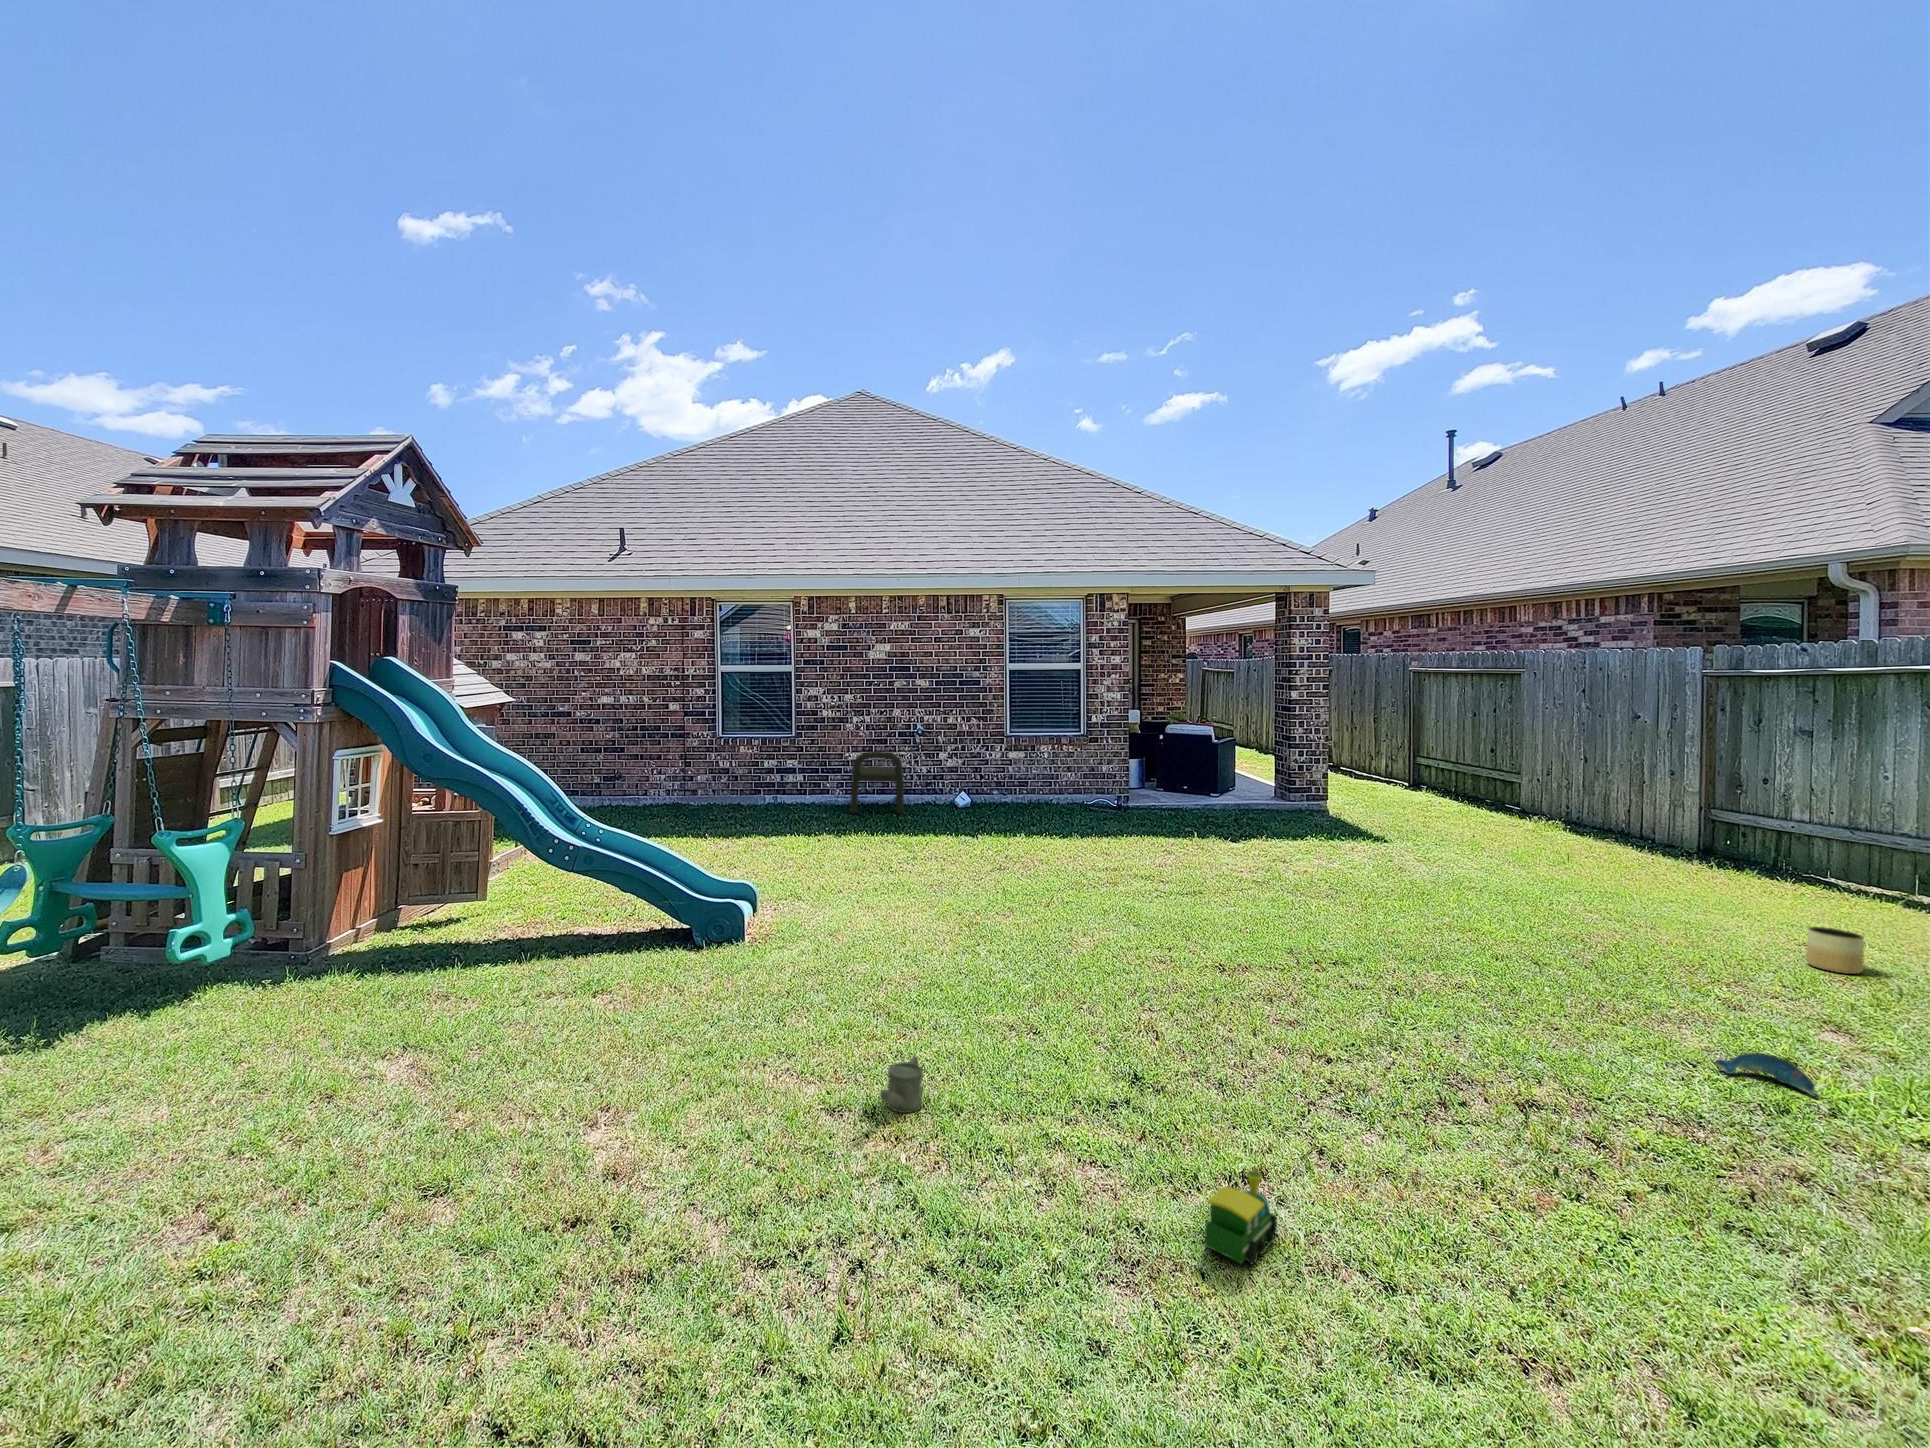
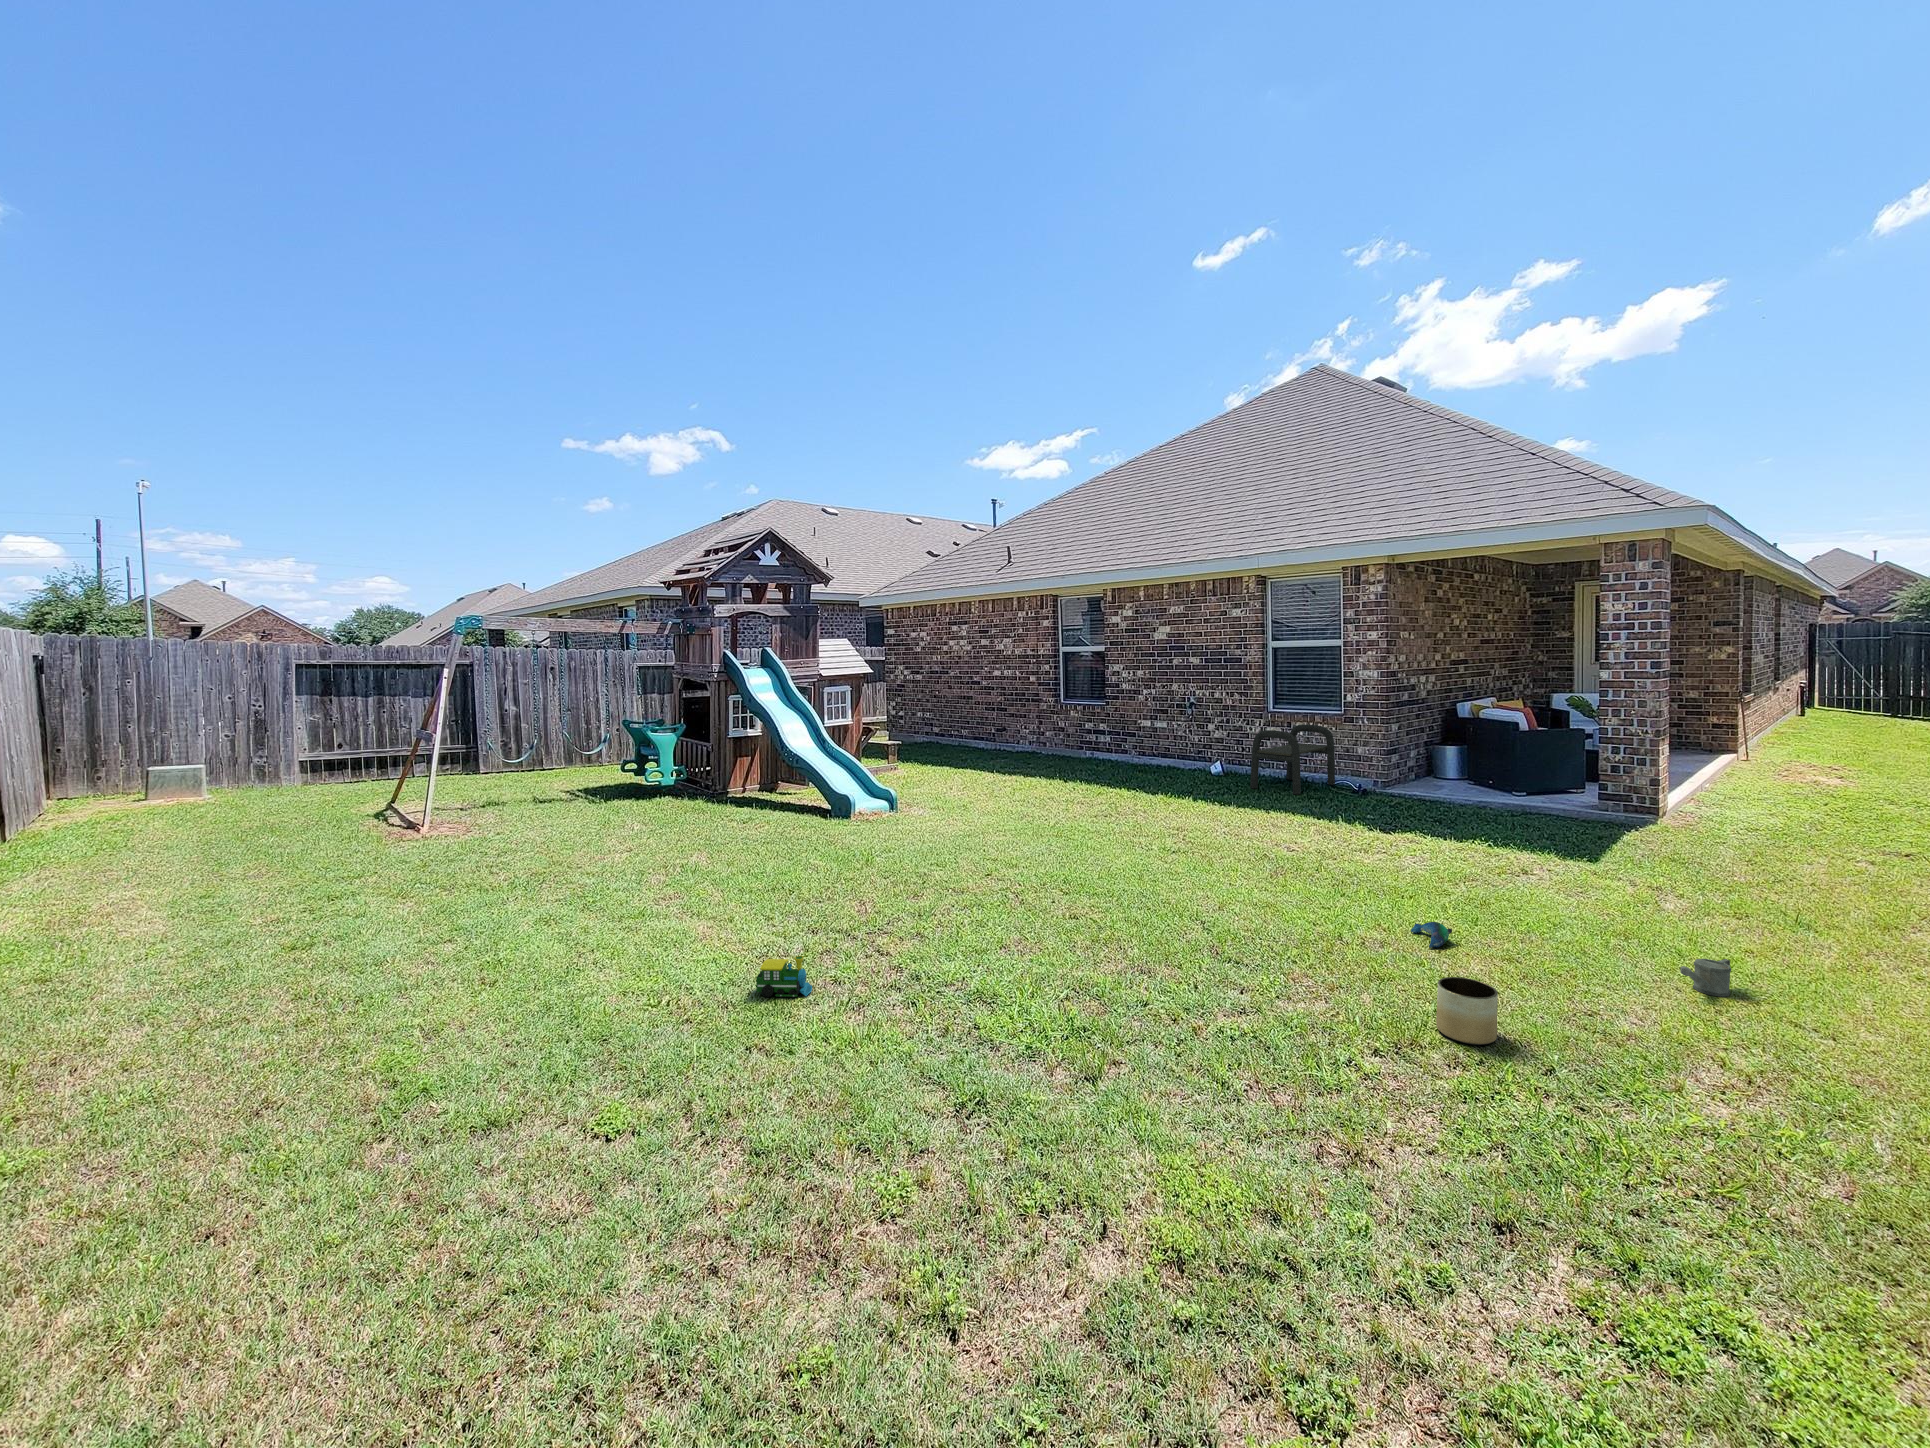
bench: present [850,751,904,814] -> present [1250,724,1335,795]
plush toy: present [1715,1053,1815,1096] -> present [1411,922,1452,948]
watering can: present [880,1056,923,1113] -> present [1680,959,1731,997]
toy train: present [1205,1170,1277,1264] -> present [756,956,812,998]

